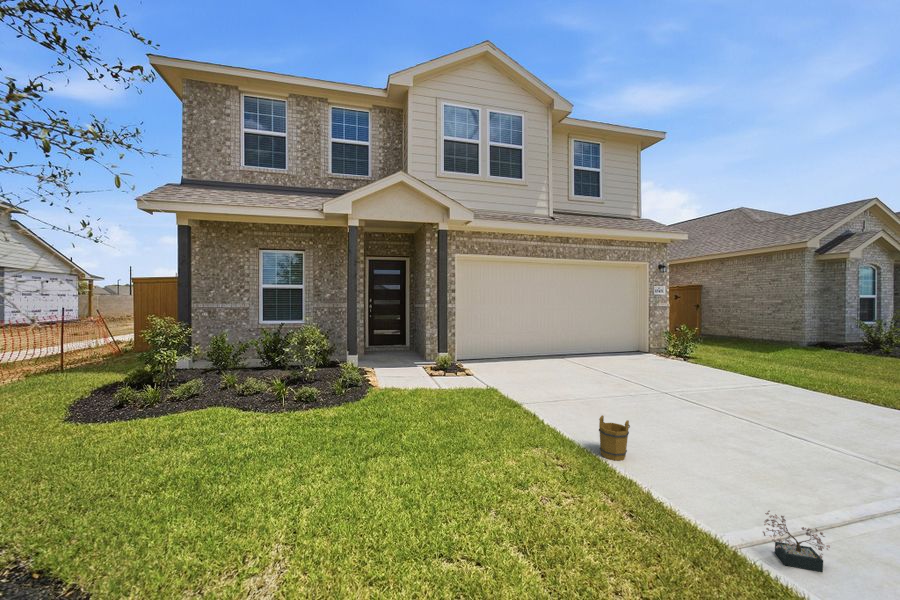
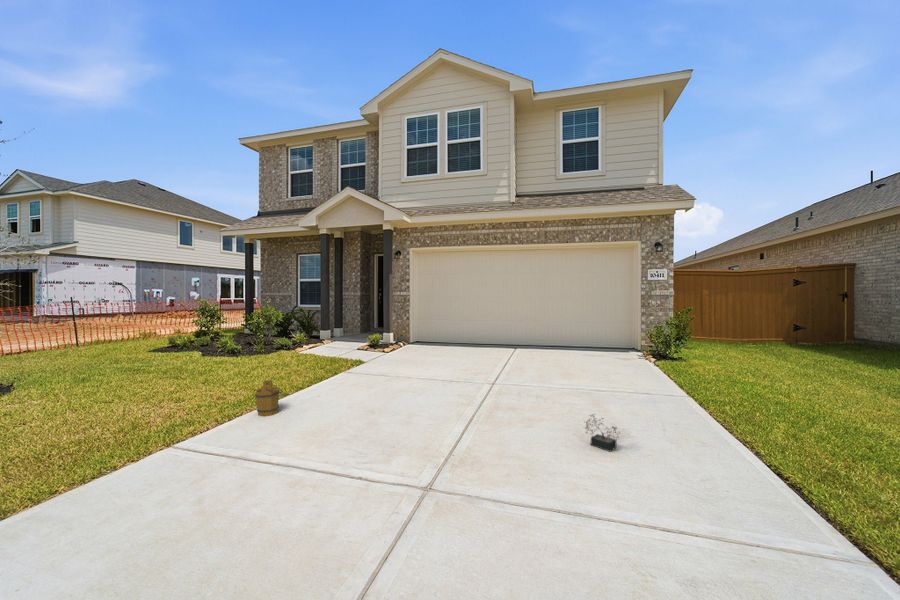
decorative plant: present [763,511,830,572] -> present [585,414,618,451]

